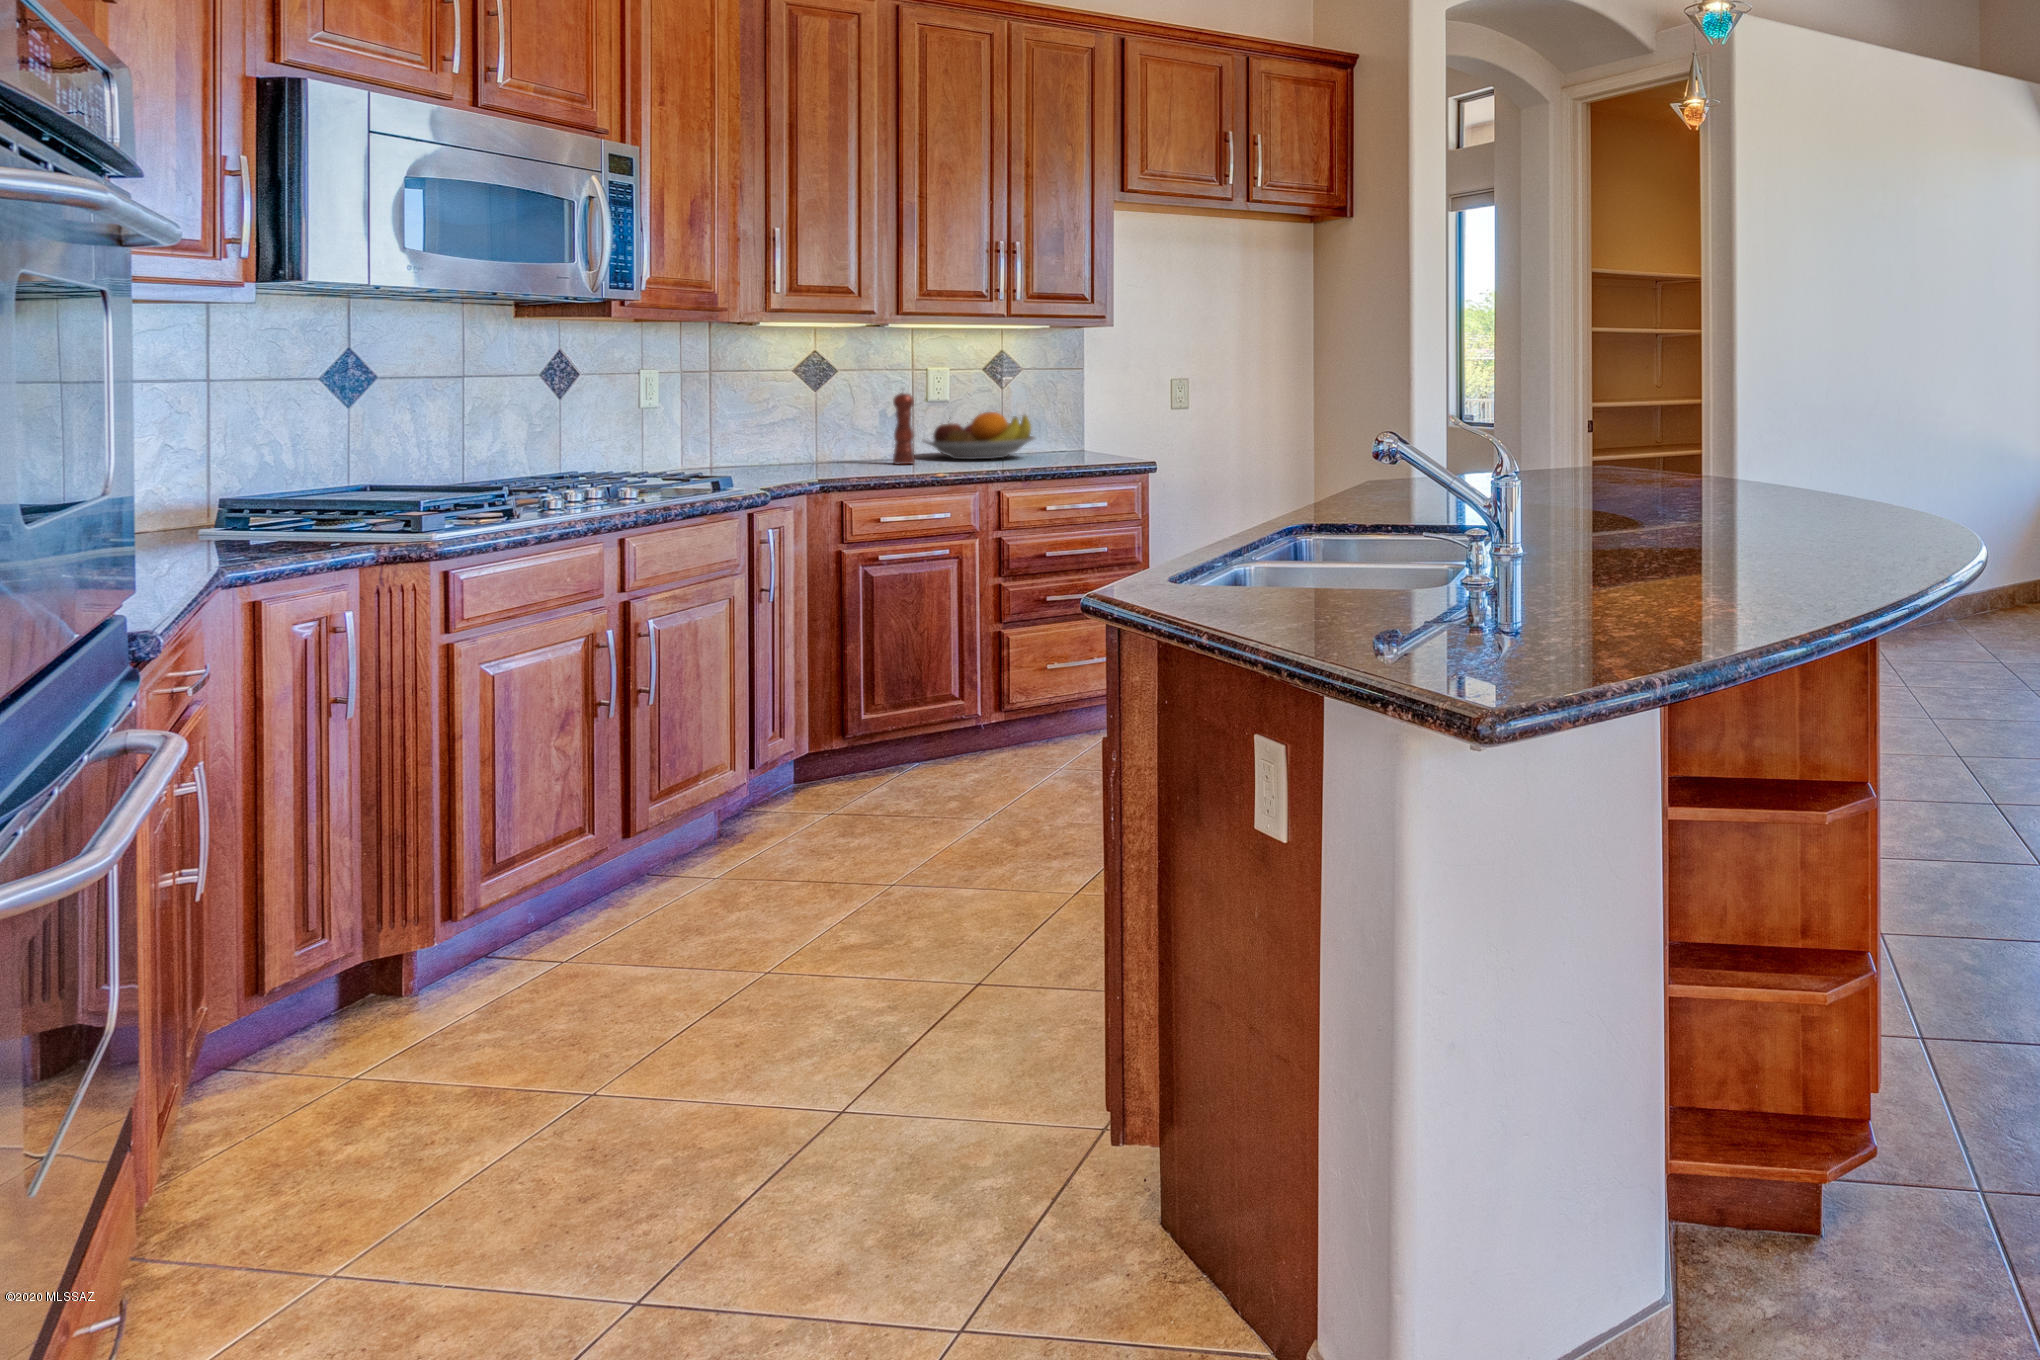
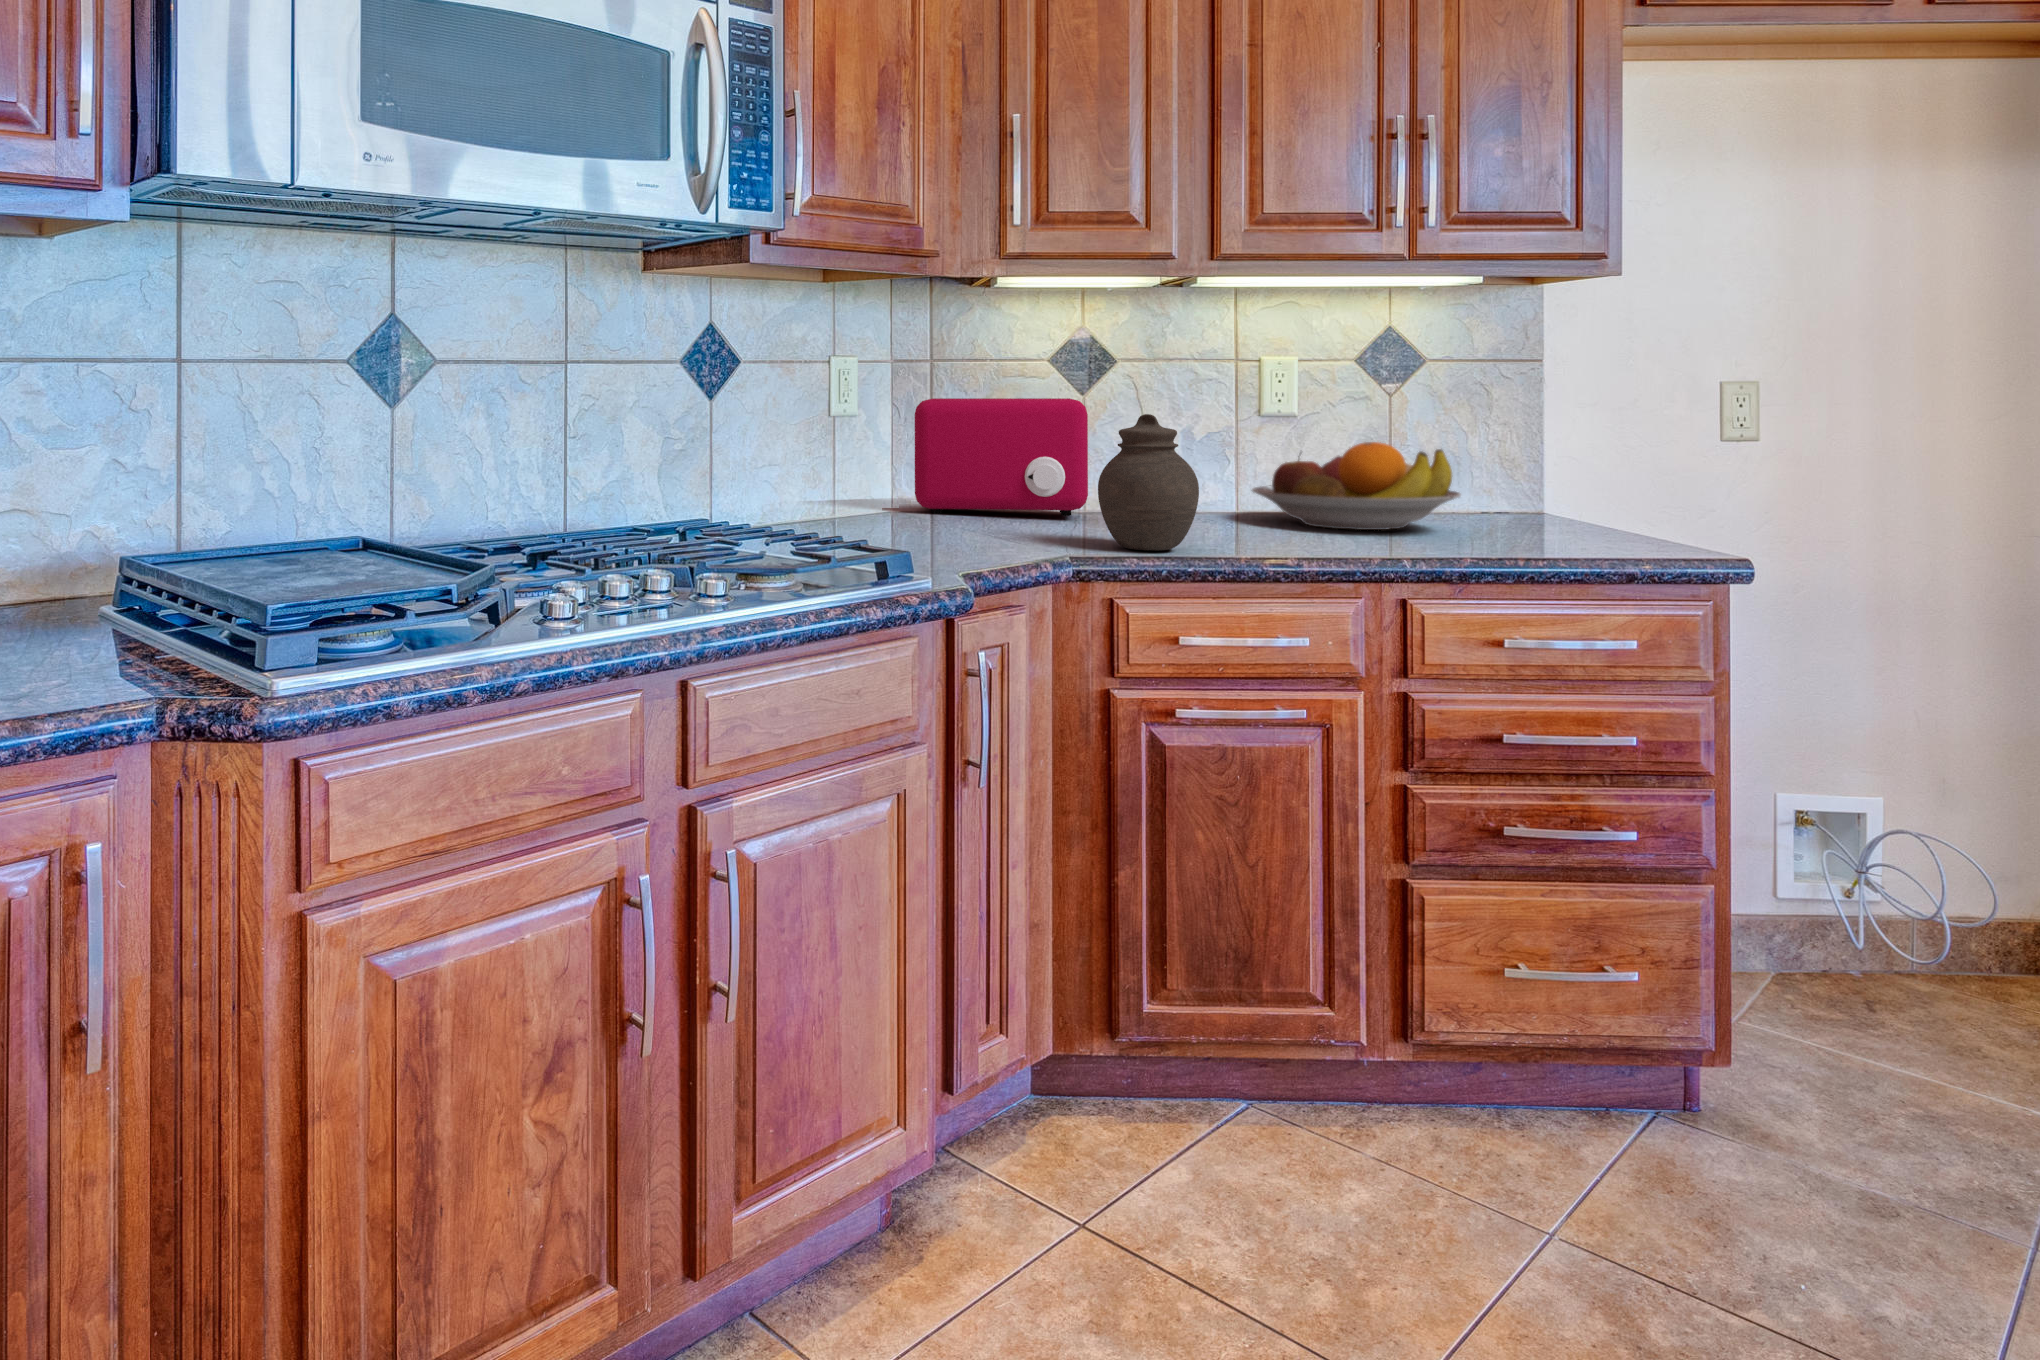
pepper mill: present [893,389,915,465] -> none [1203,393,1241,533]
toaster: none [703,391,822,464] -> present [915,398,1088,516]
jar: none [834,401,892,474] -> present [1098,414,1199,550]

